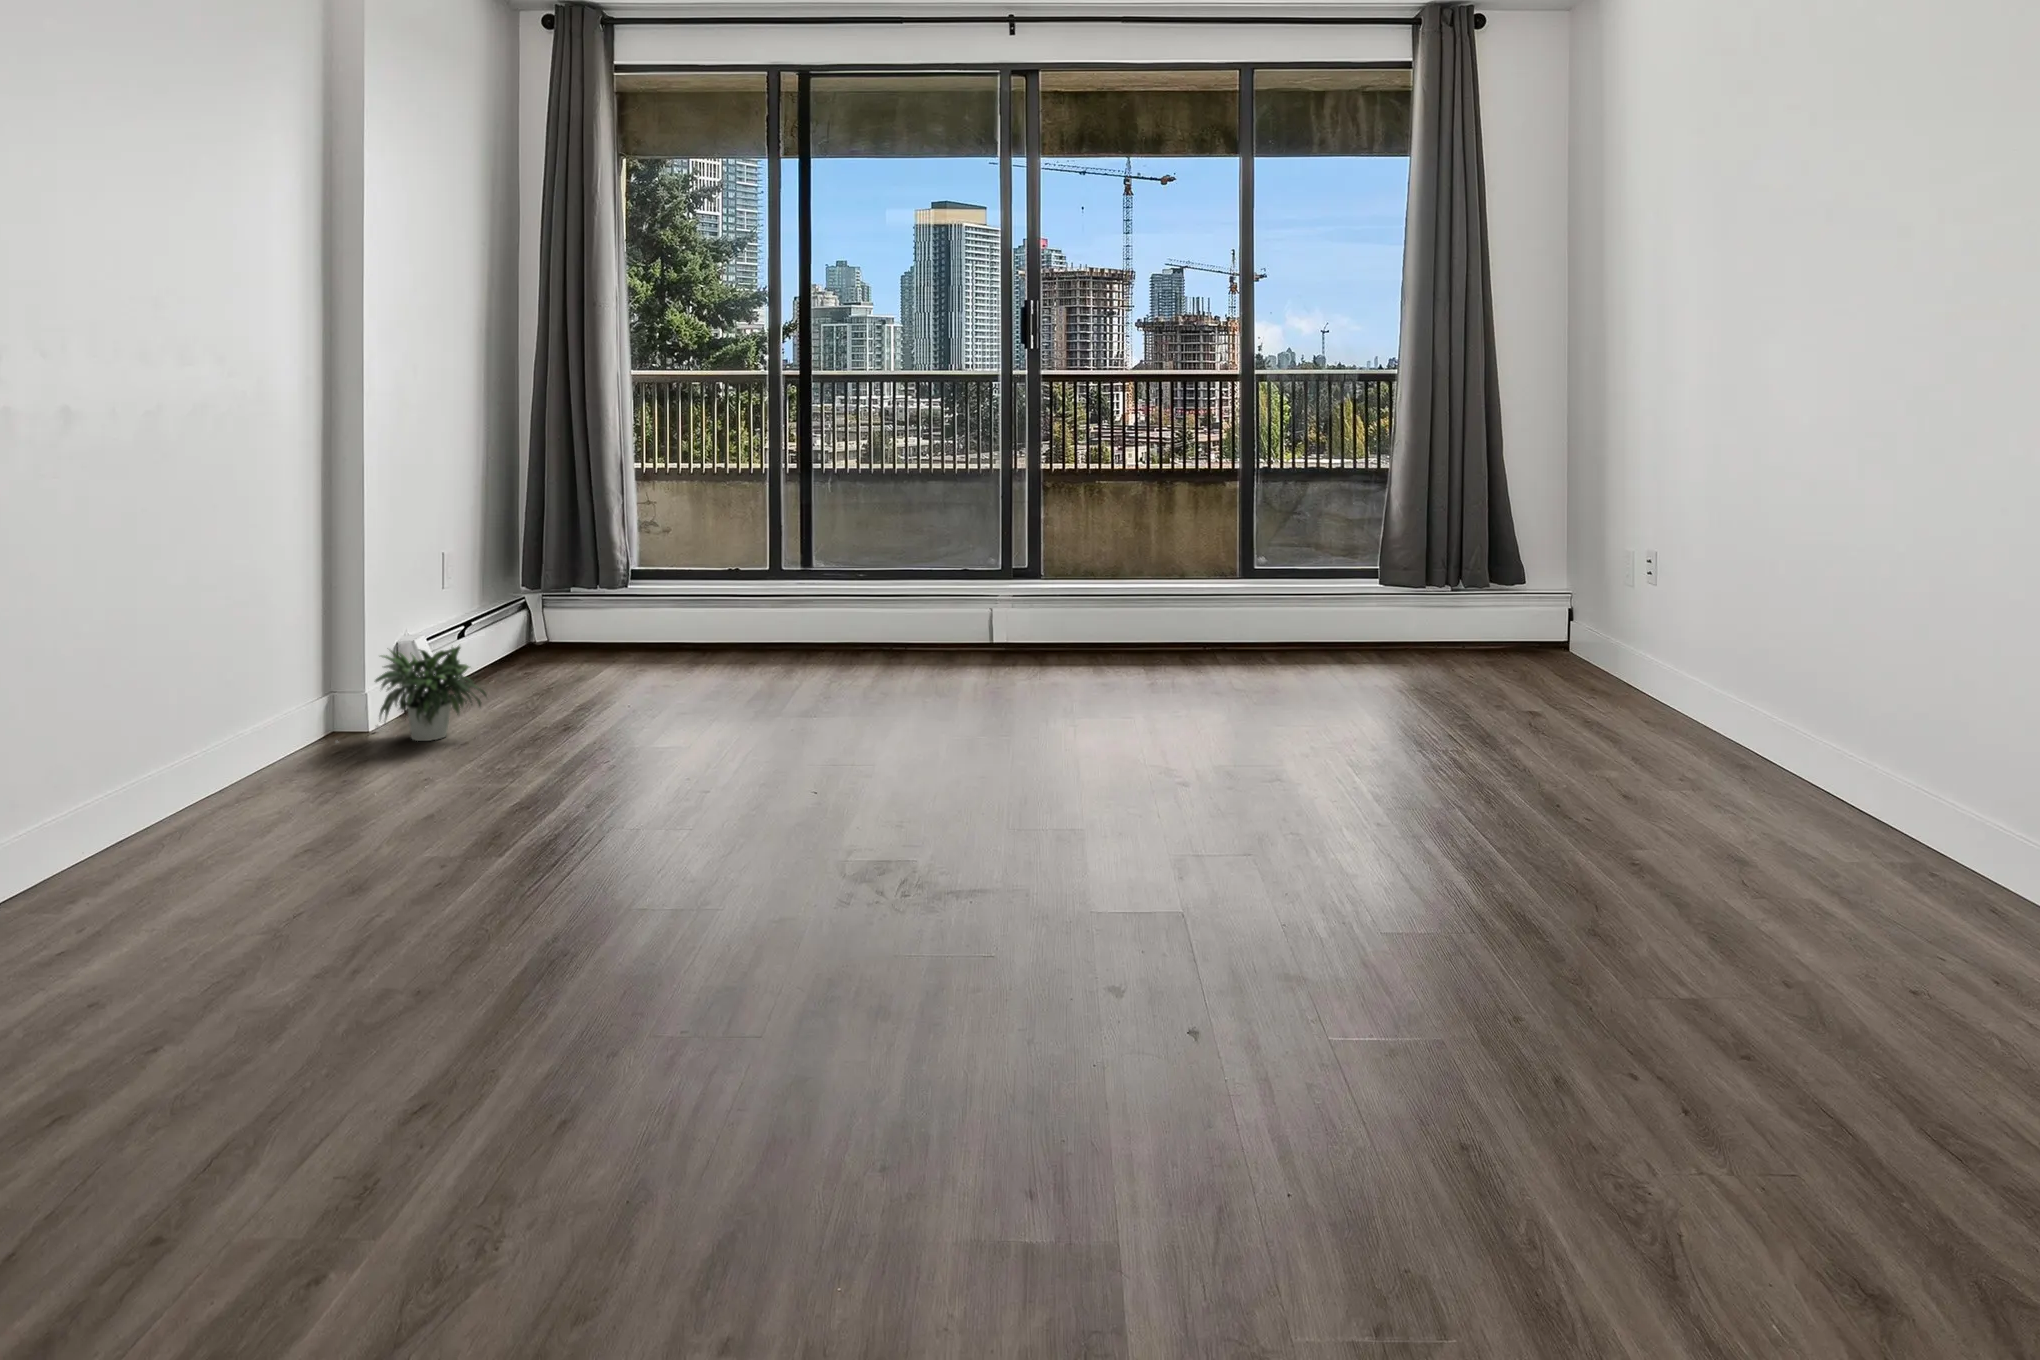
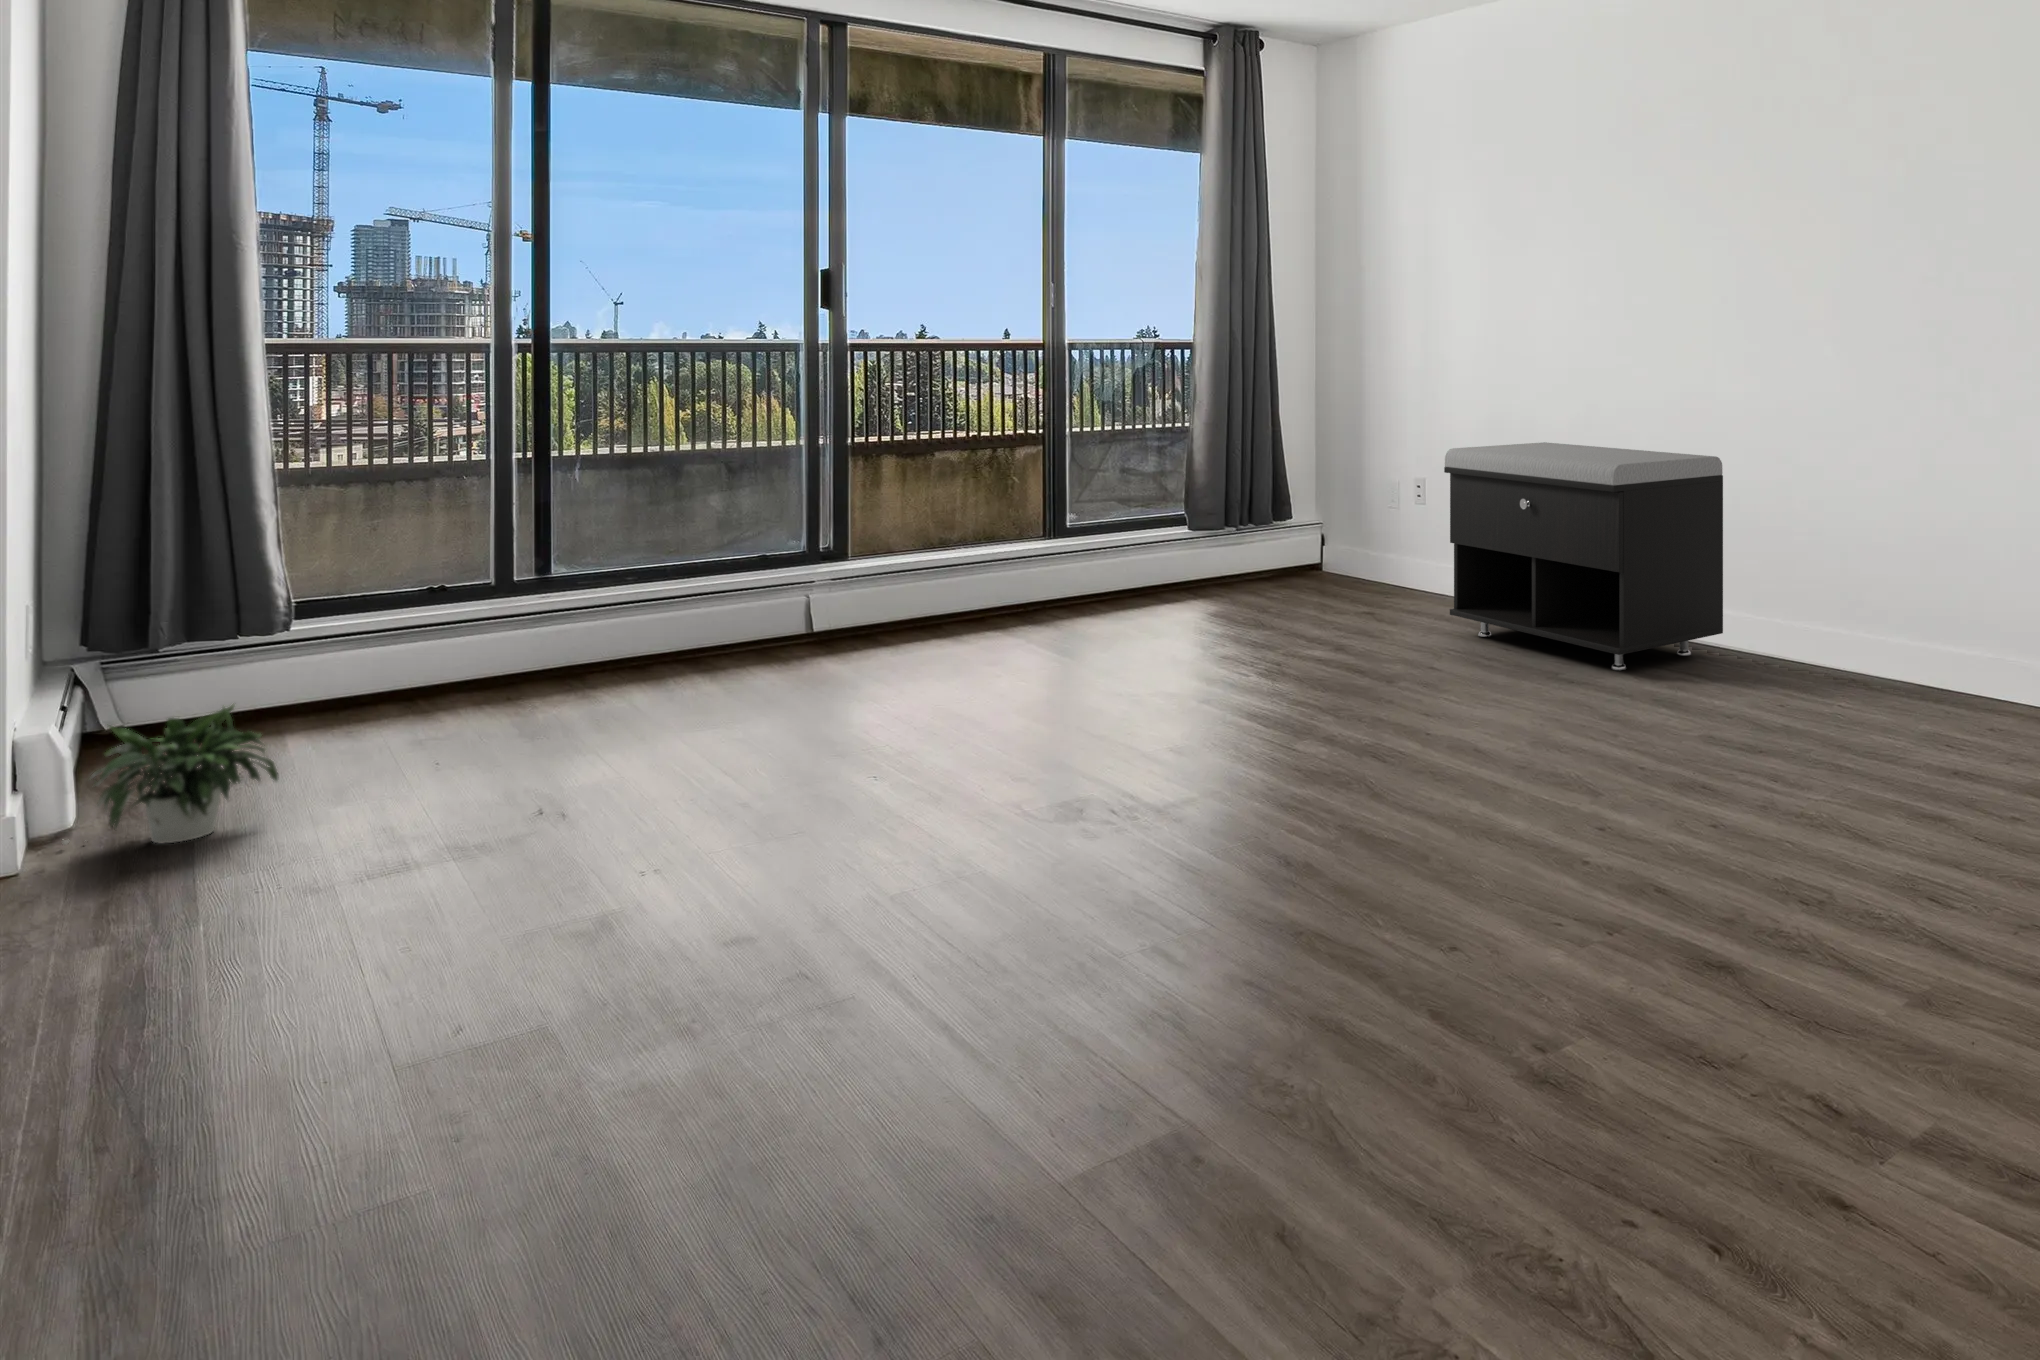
storage bench: none [1579,516,1973,864] -> present [1444,442,1723,670]

